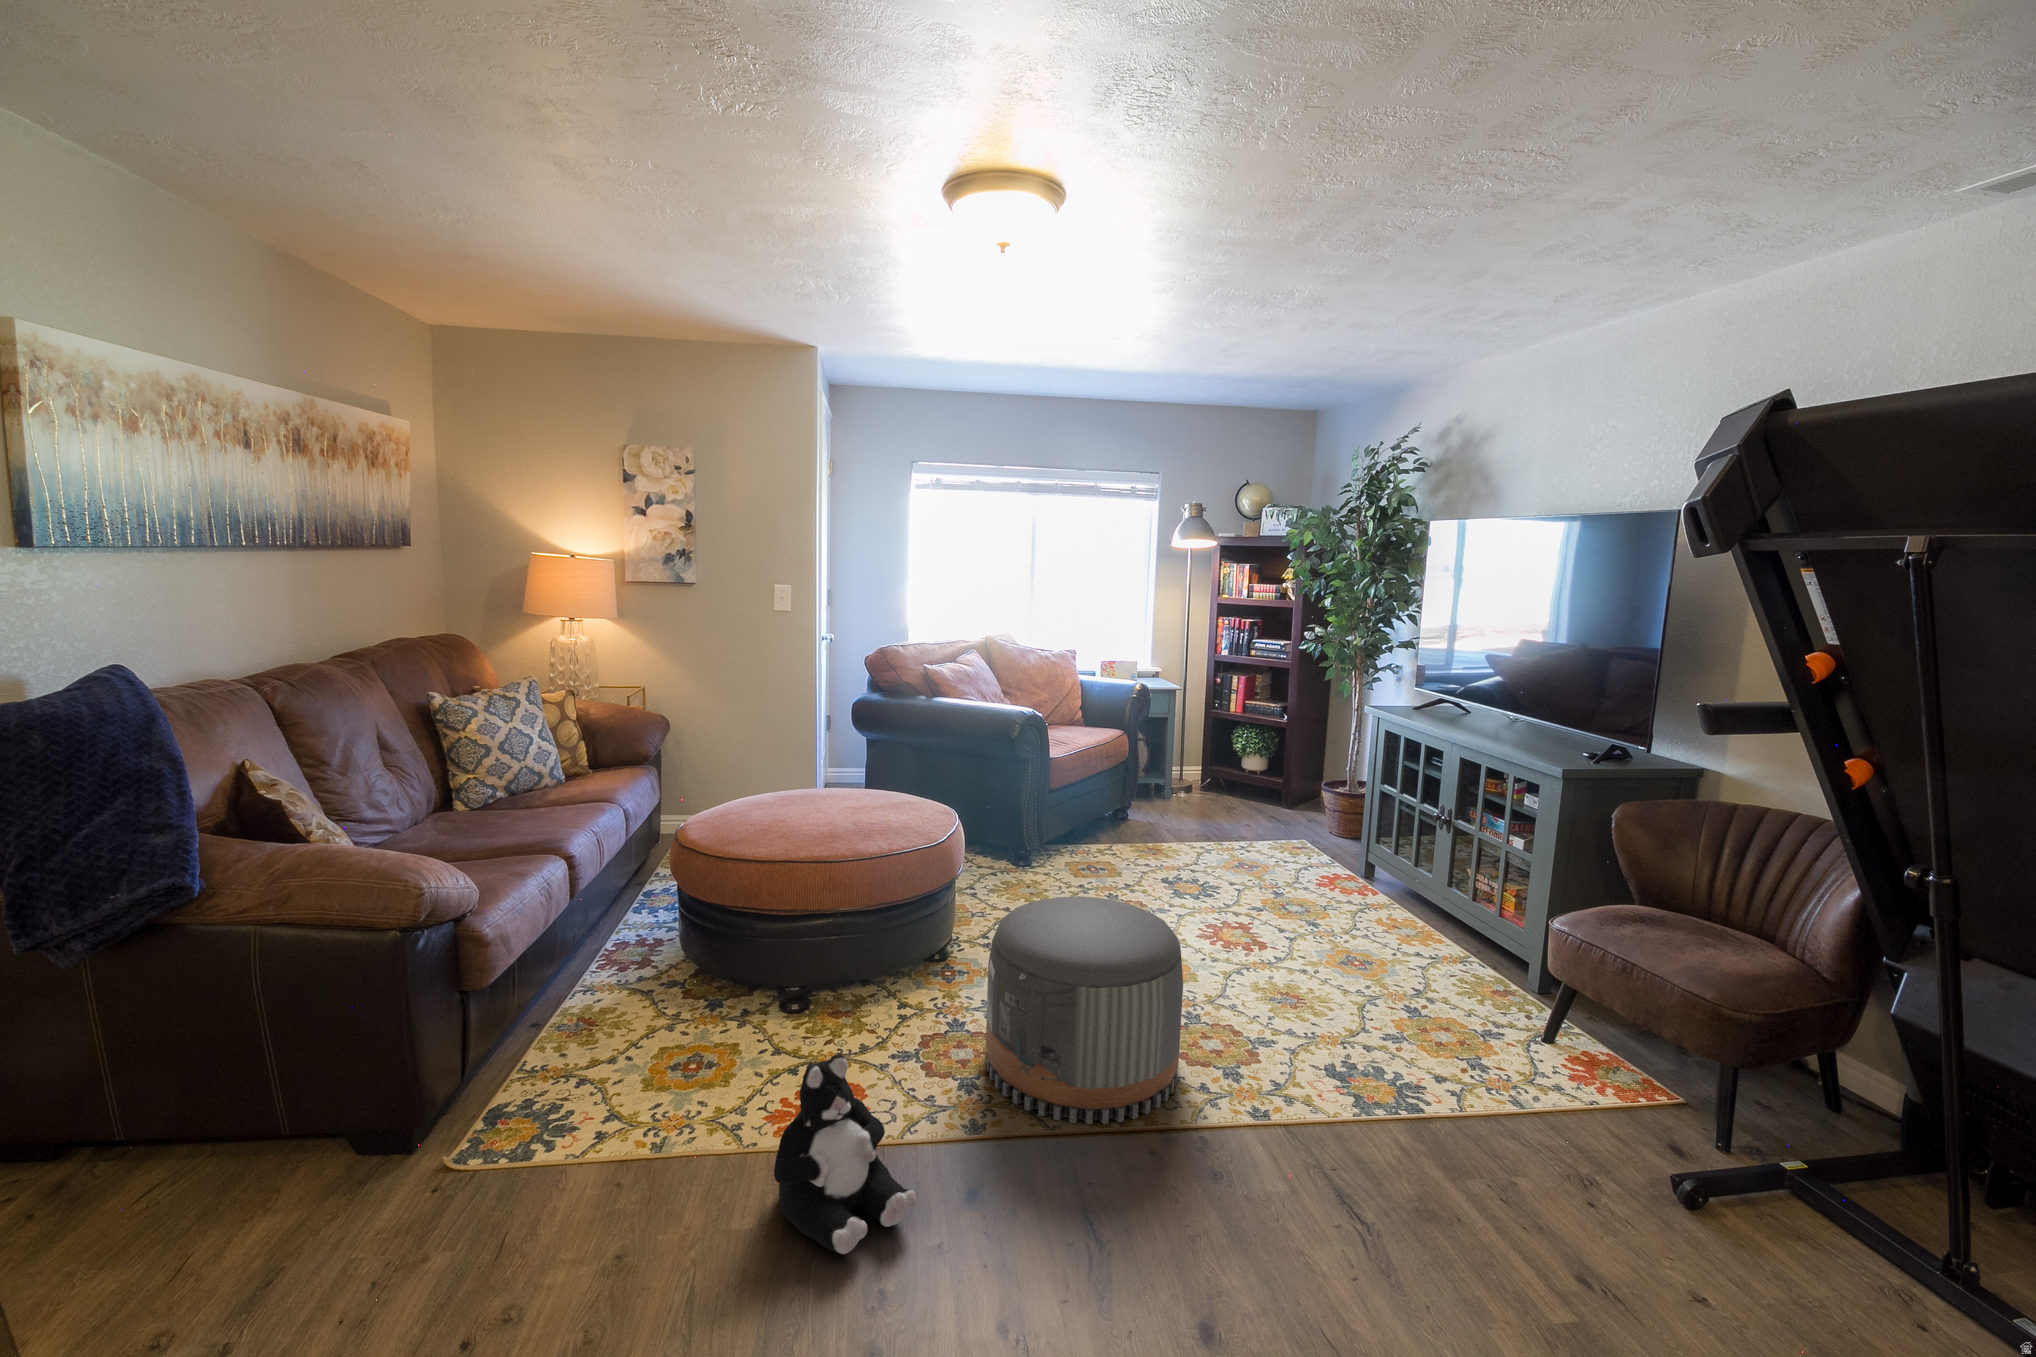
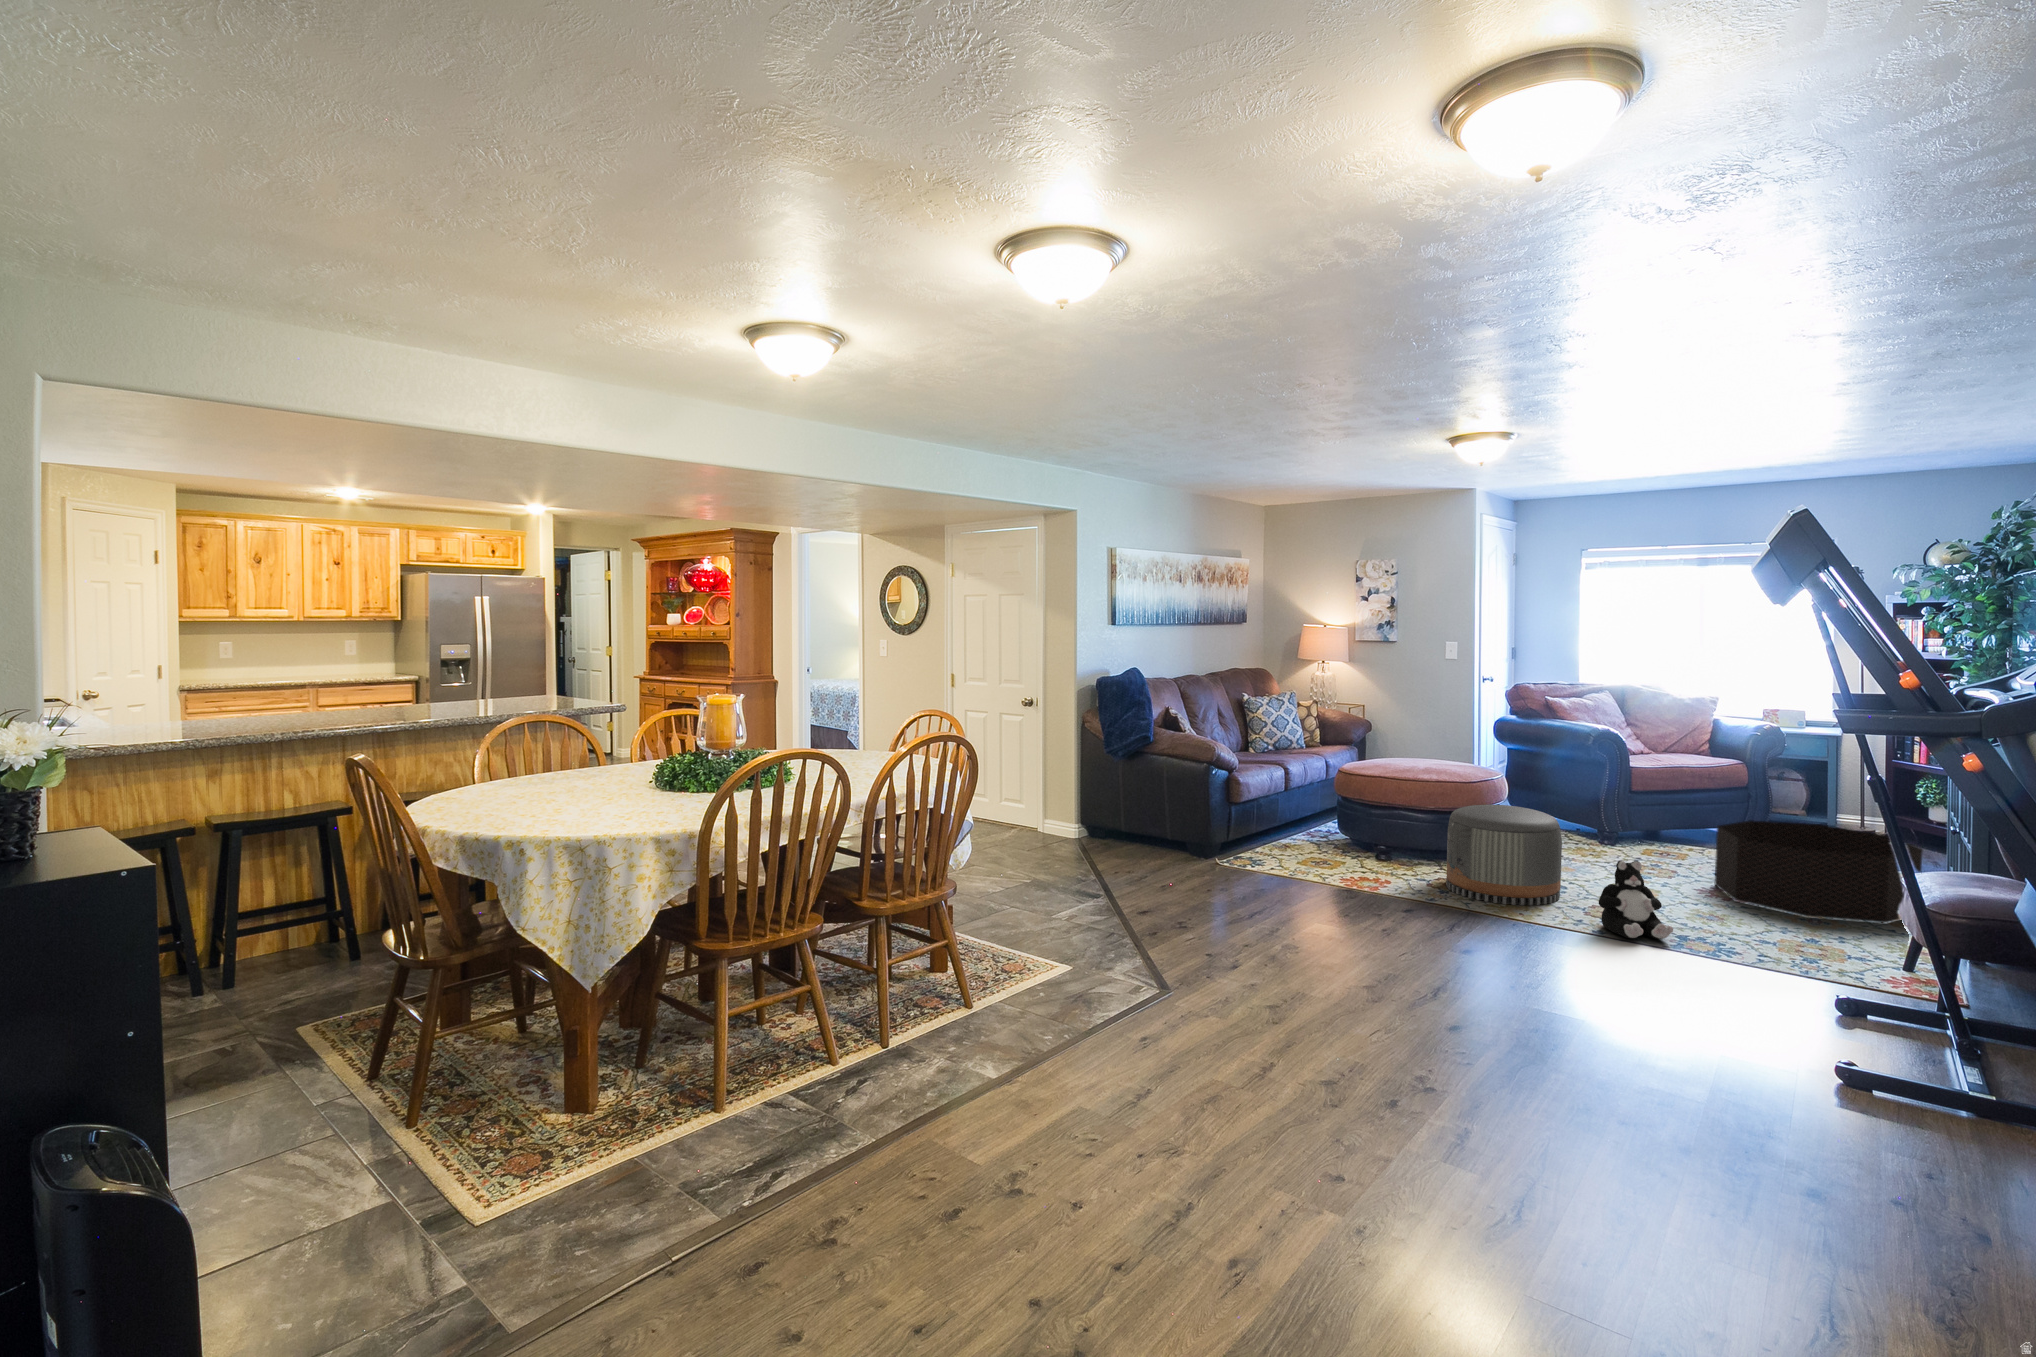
basket: none [1233,817,1450,971] -> present [1714,820,1922,923]
plush toy: present [774,1055,916,1254] -> present [1599,861,1673,939]

